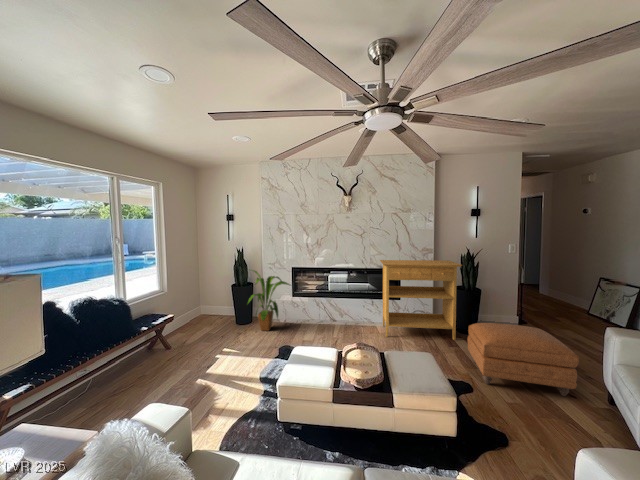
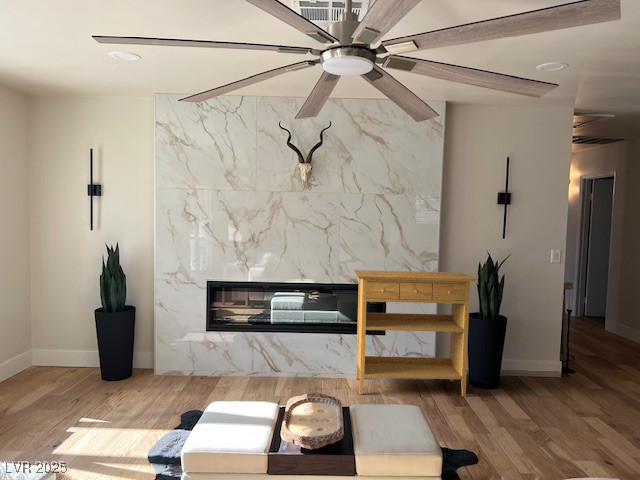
house plant: present [248,271,290,331] -> none [123,282,206,389]
ottoman: present [468,323,579,396] -> none [479,365,616,462]

